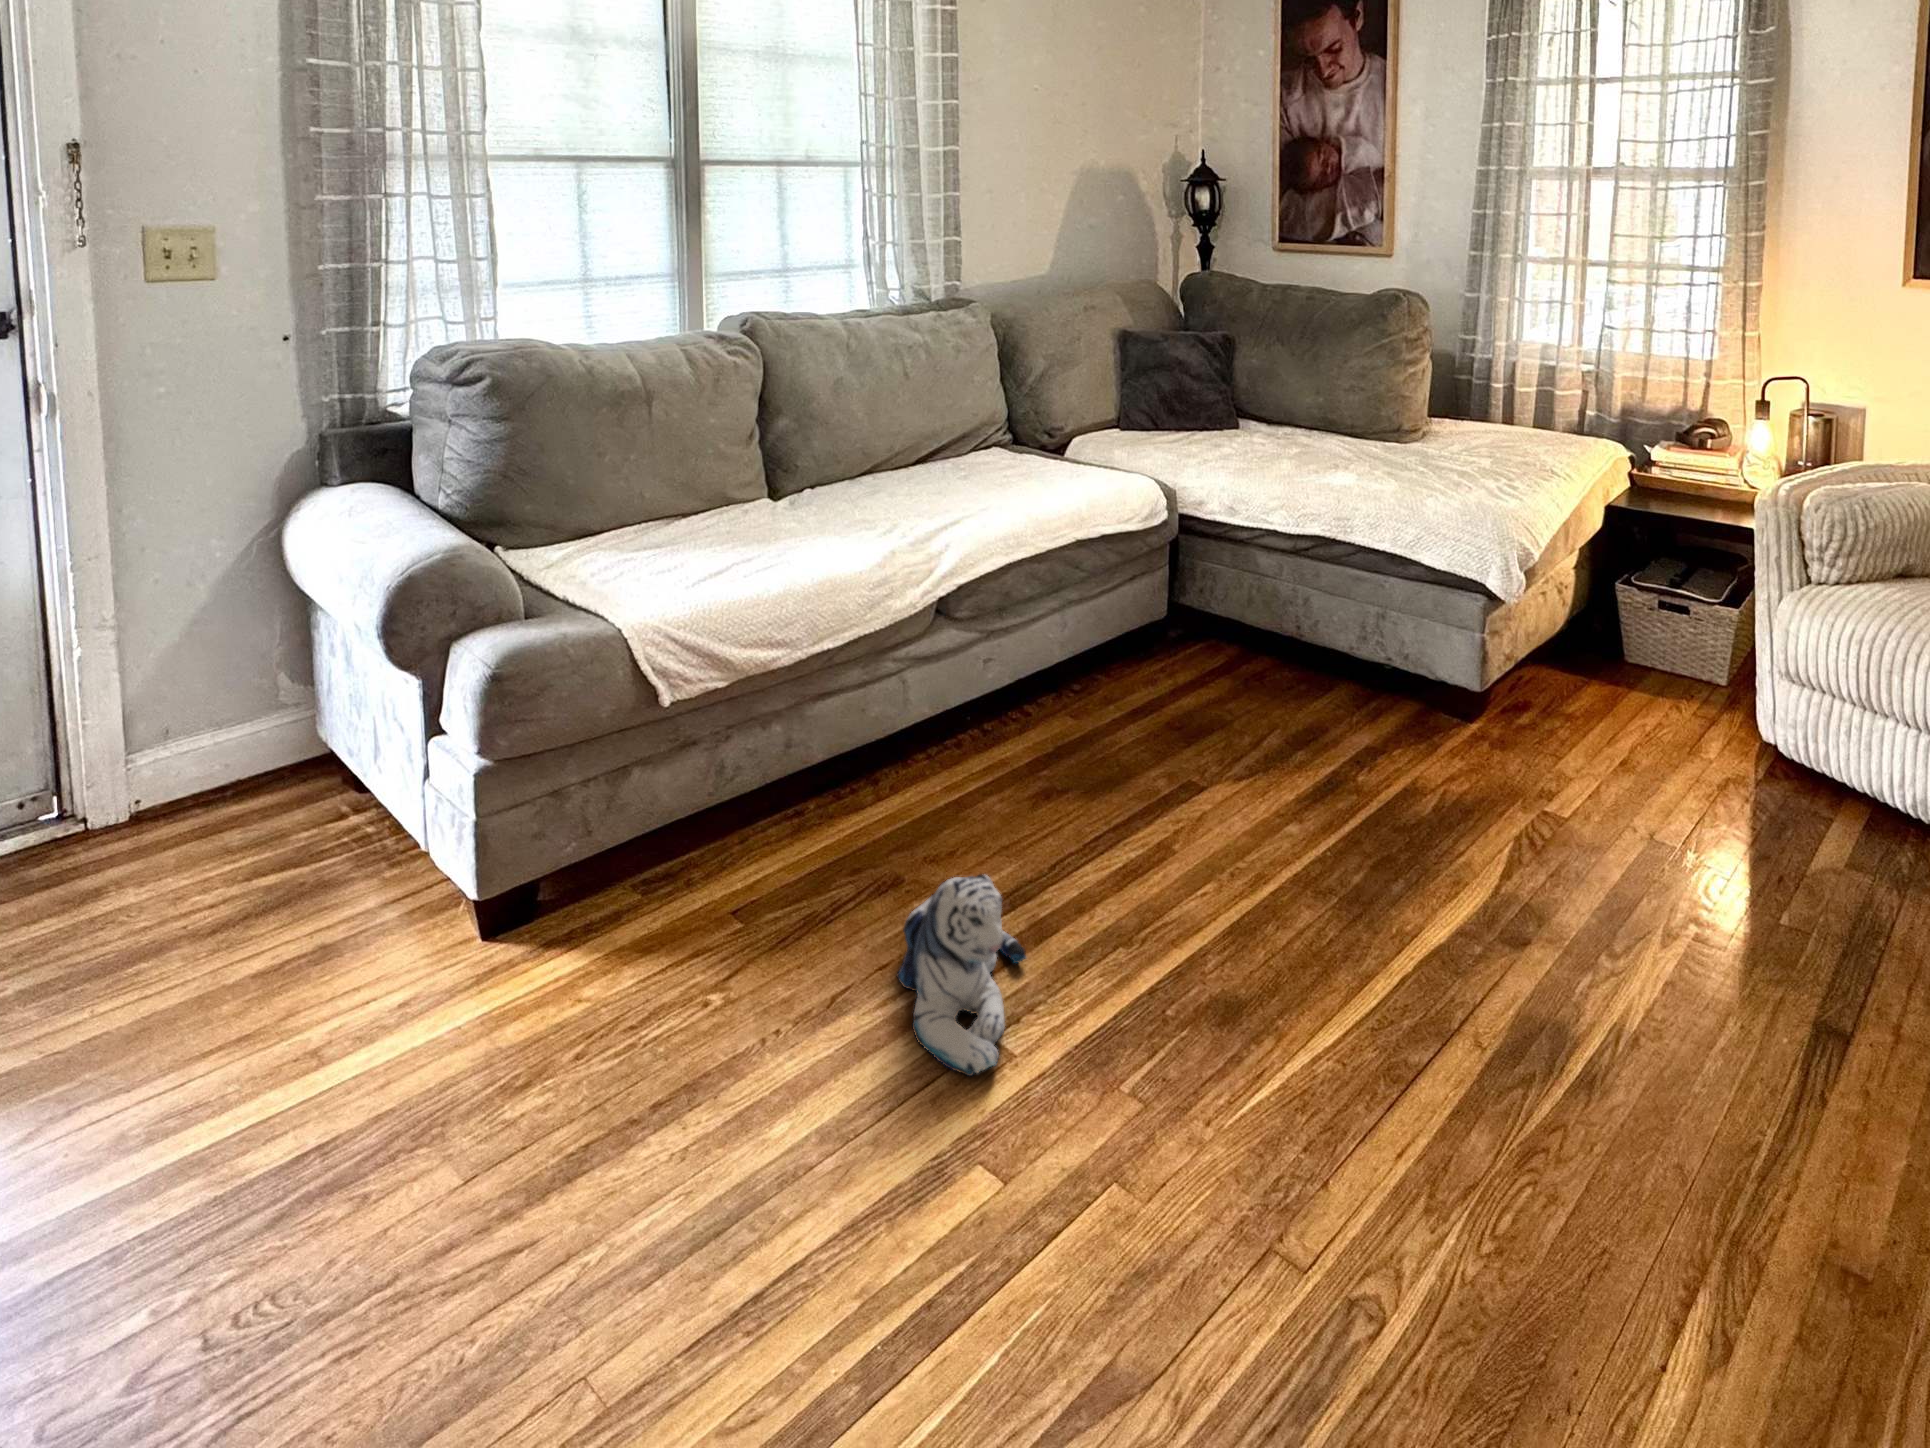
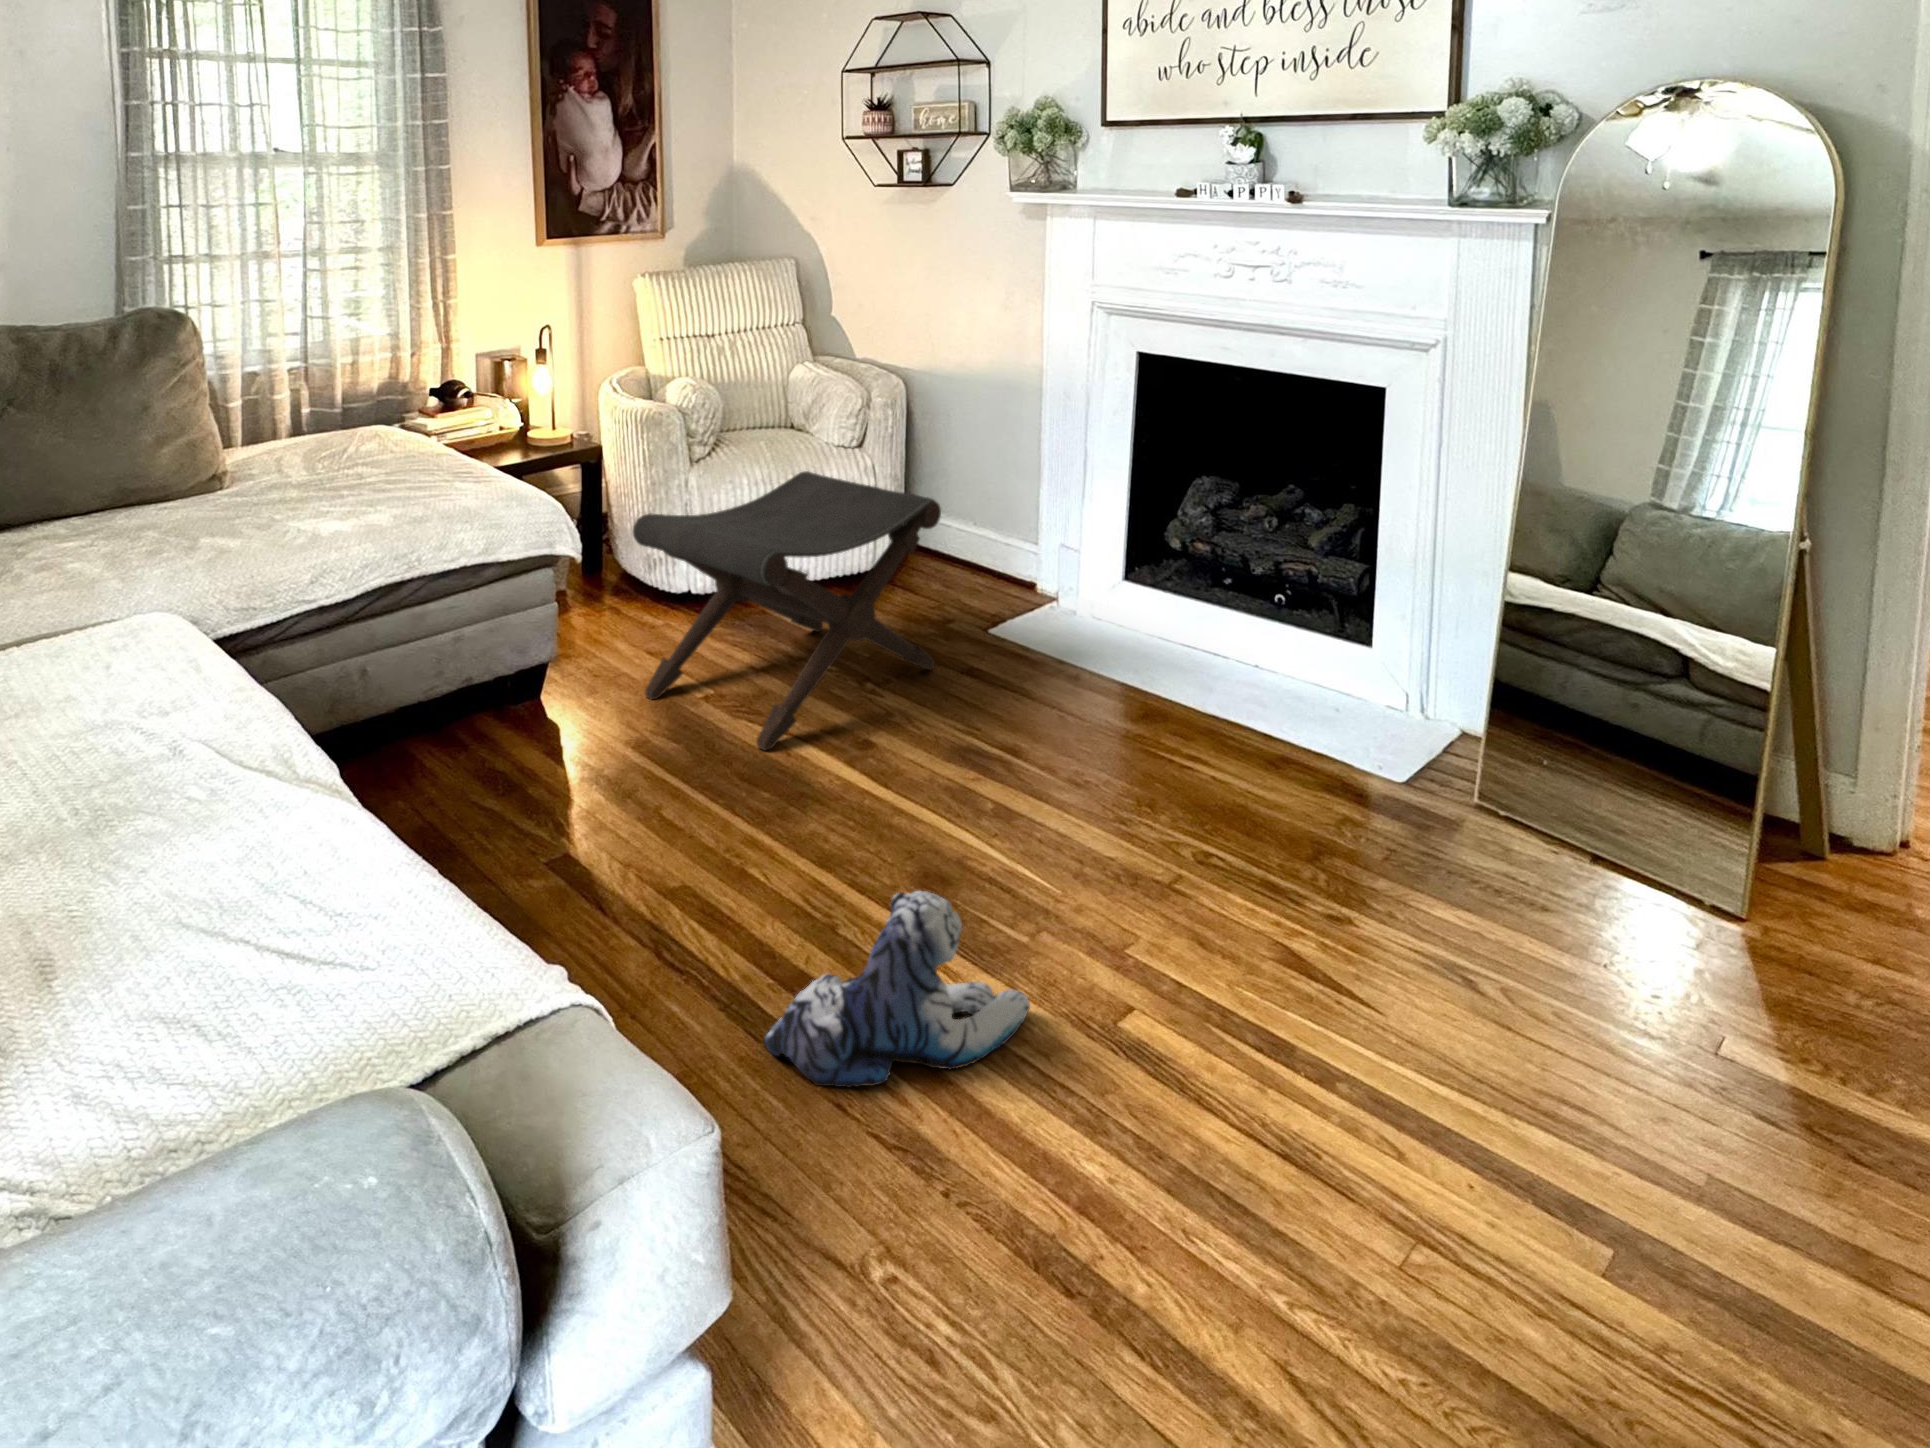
footstool: none [1442,581,1849,994] -> present [633,471,941,750]

